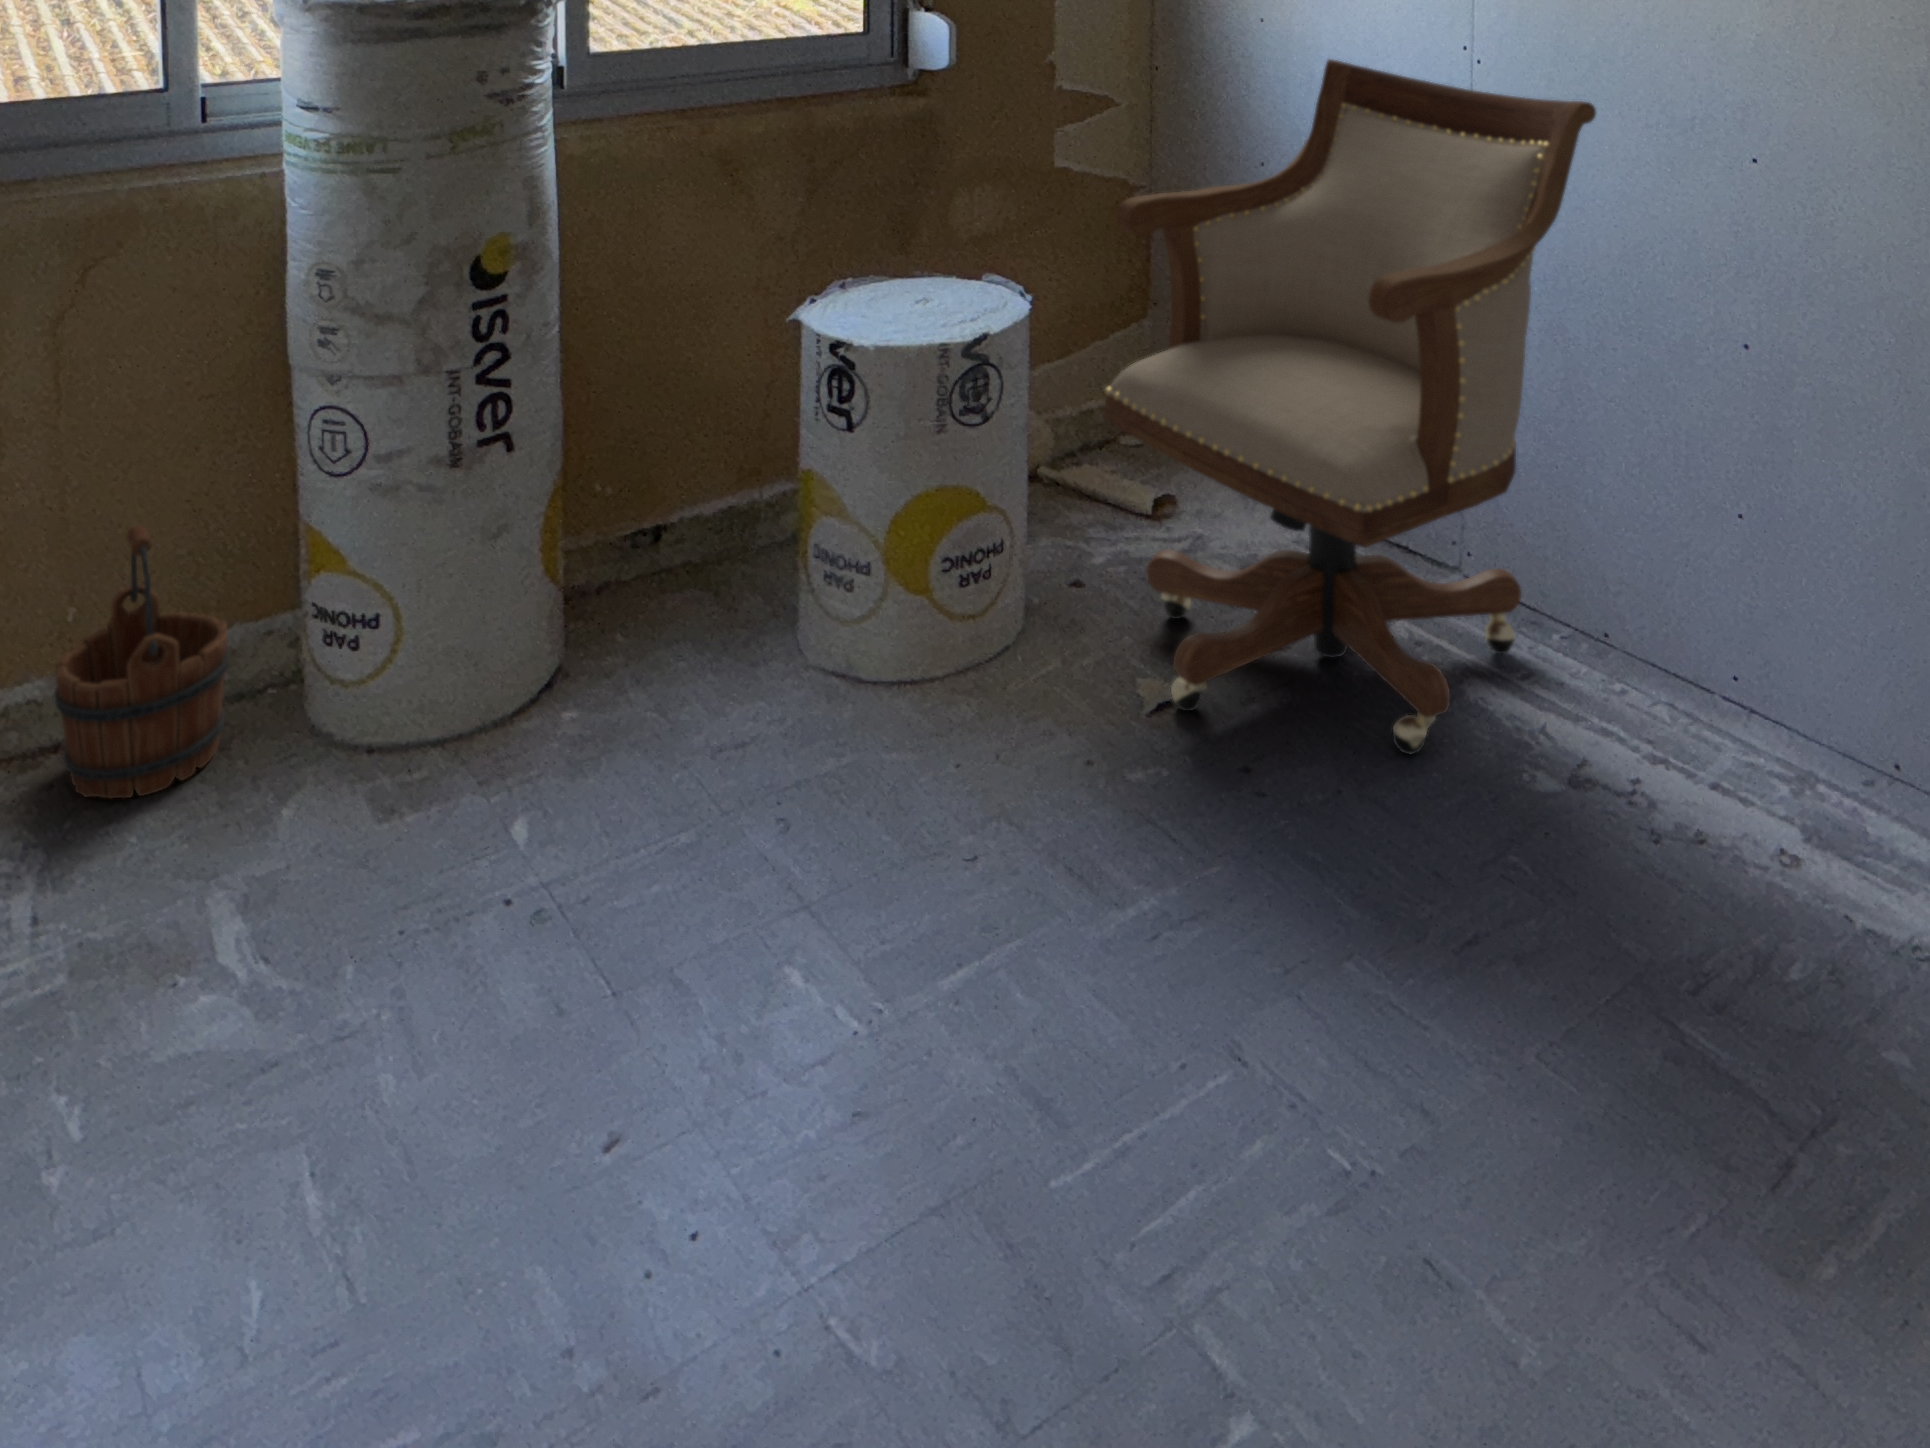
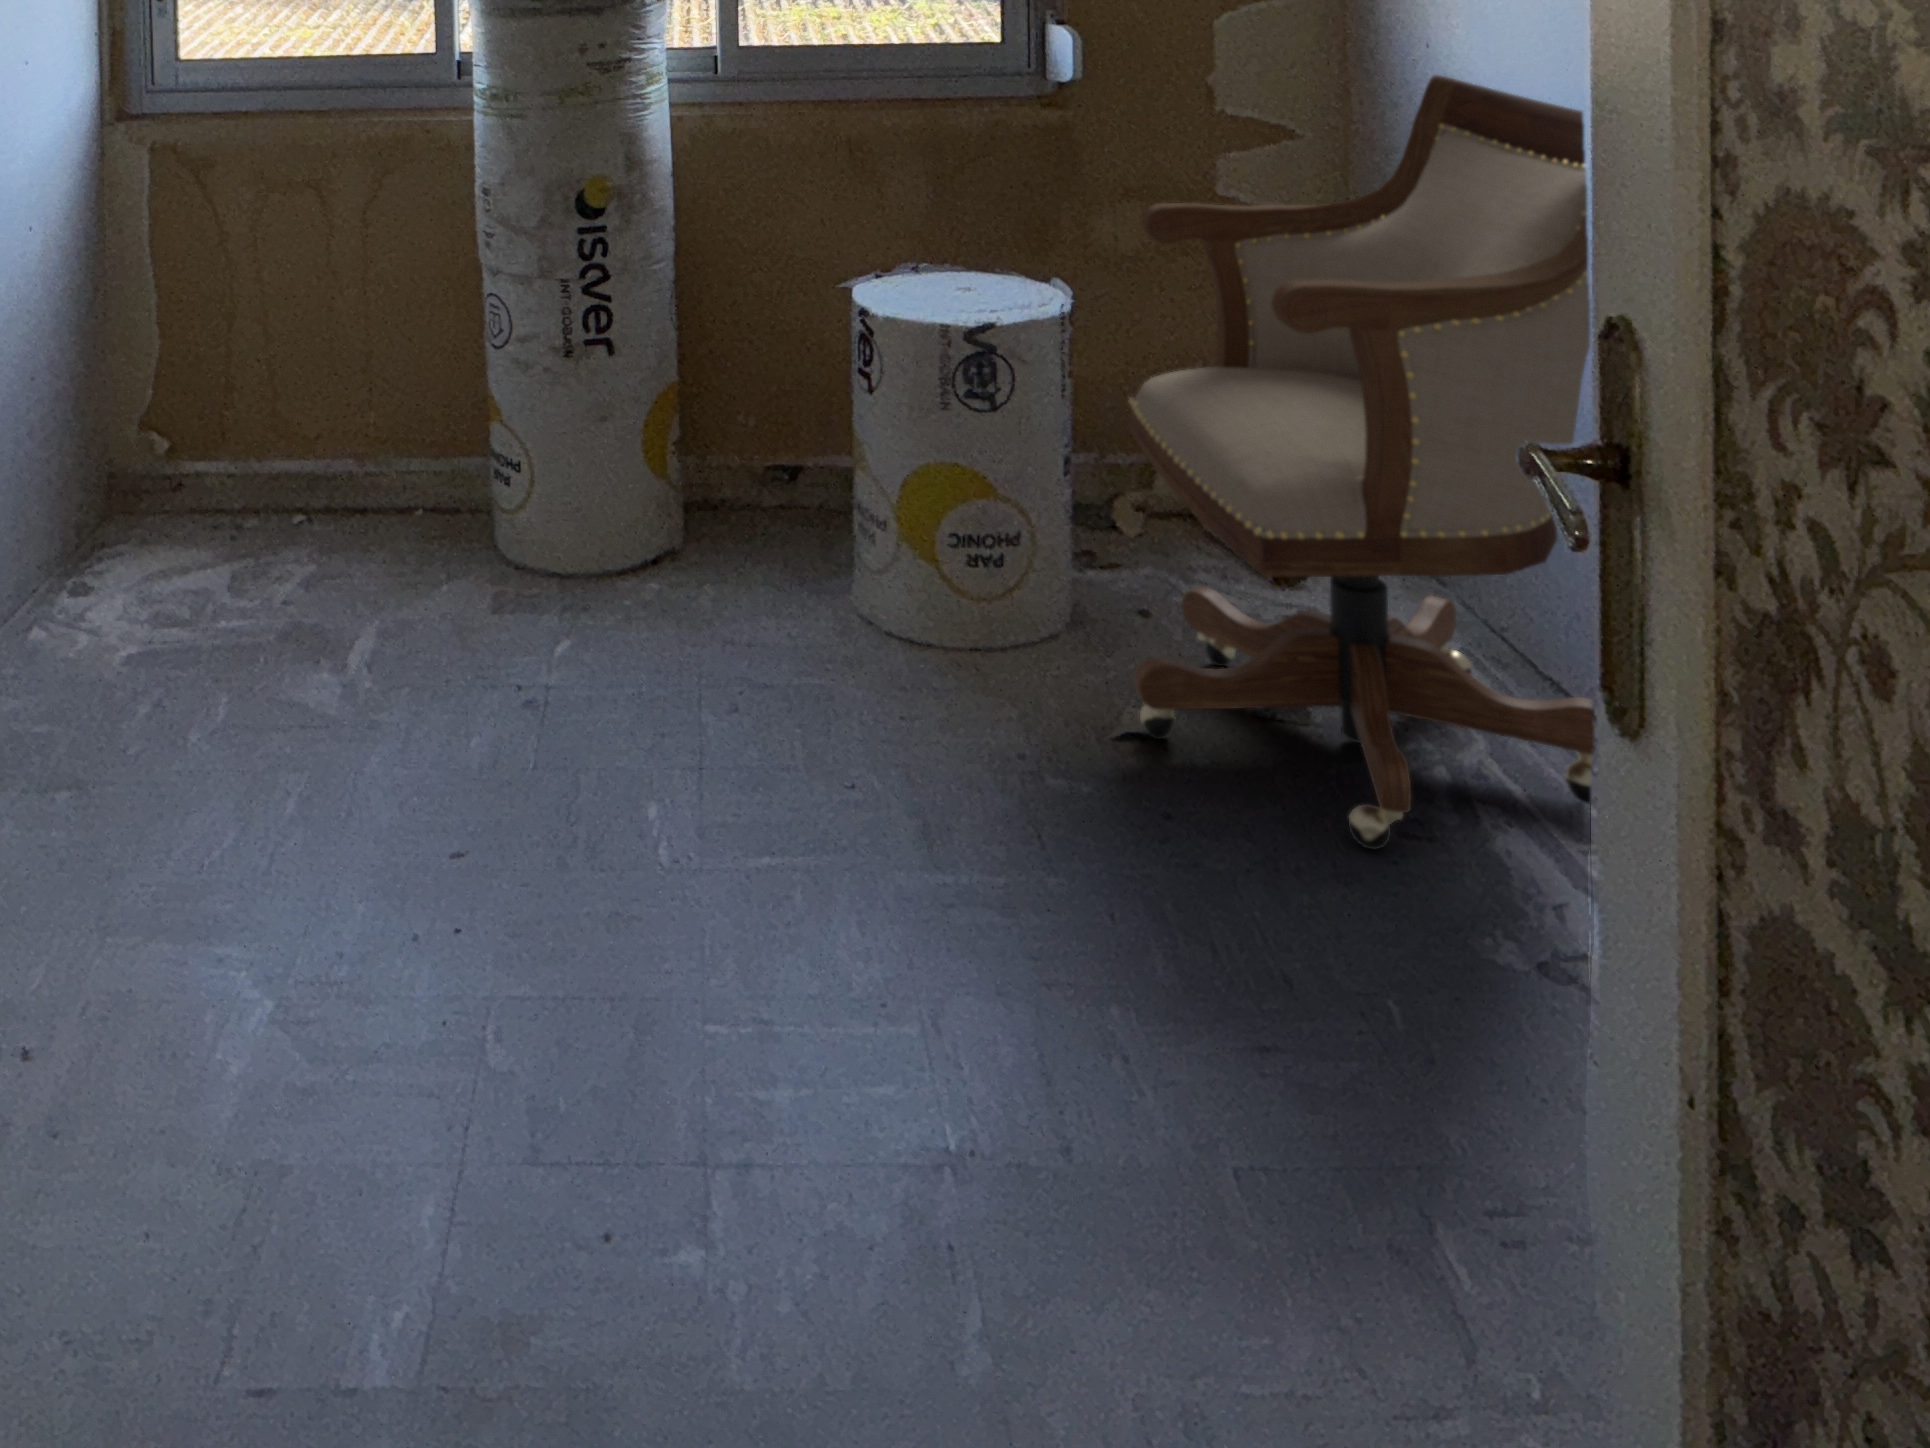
wooden bucket: present [54,526,230,798] -> none [334,366,441,559]

